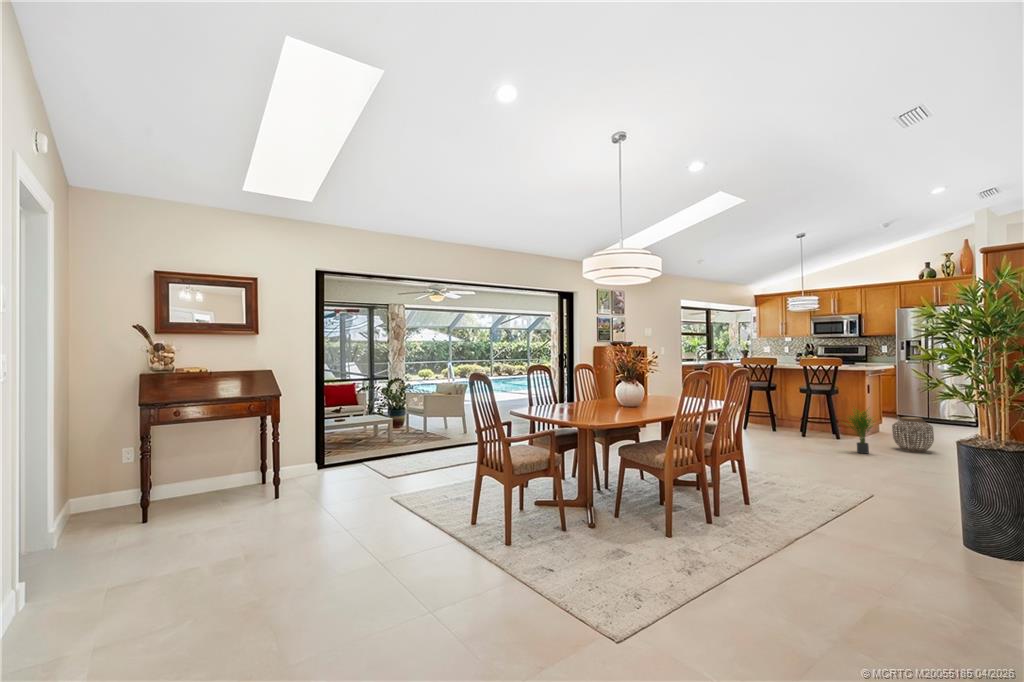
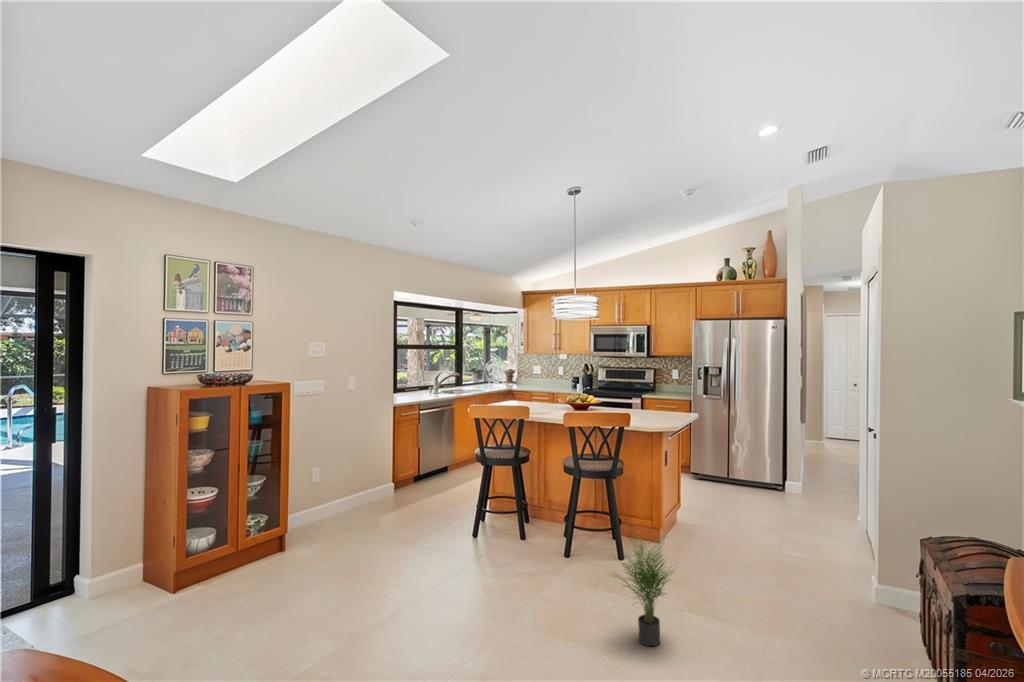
woven basket: present [892,417,934,452] -> none [698,537,766,615]

